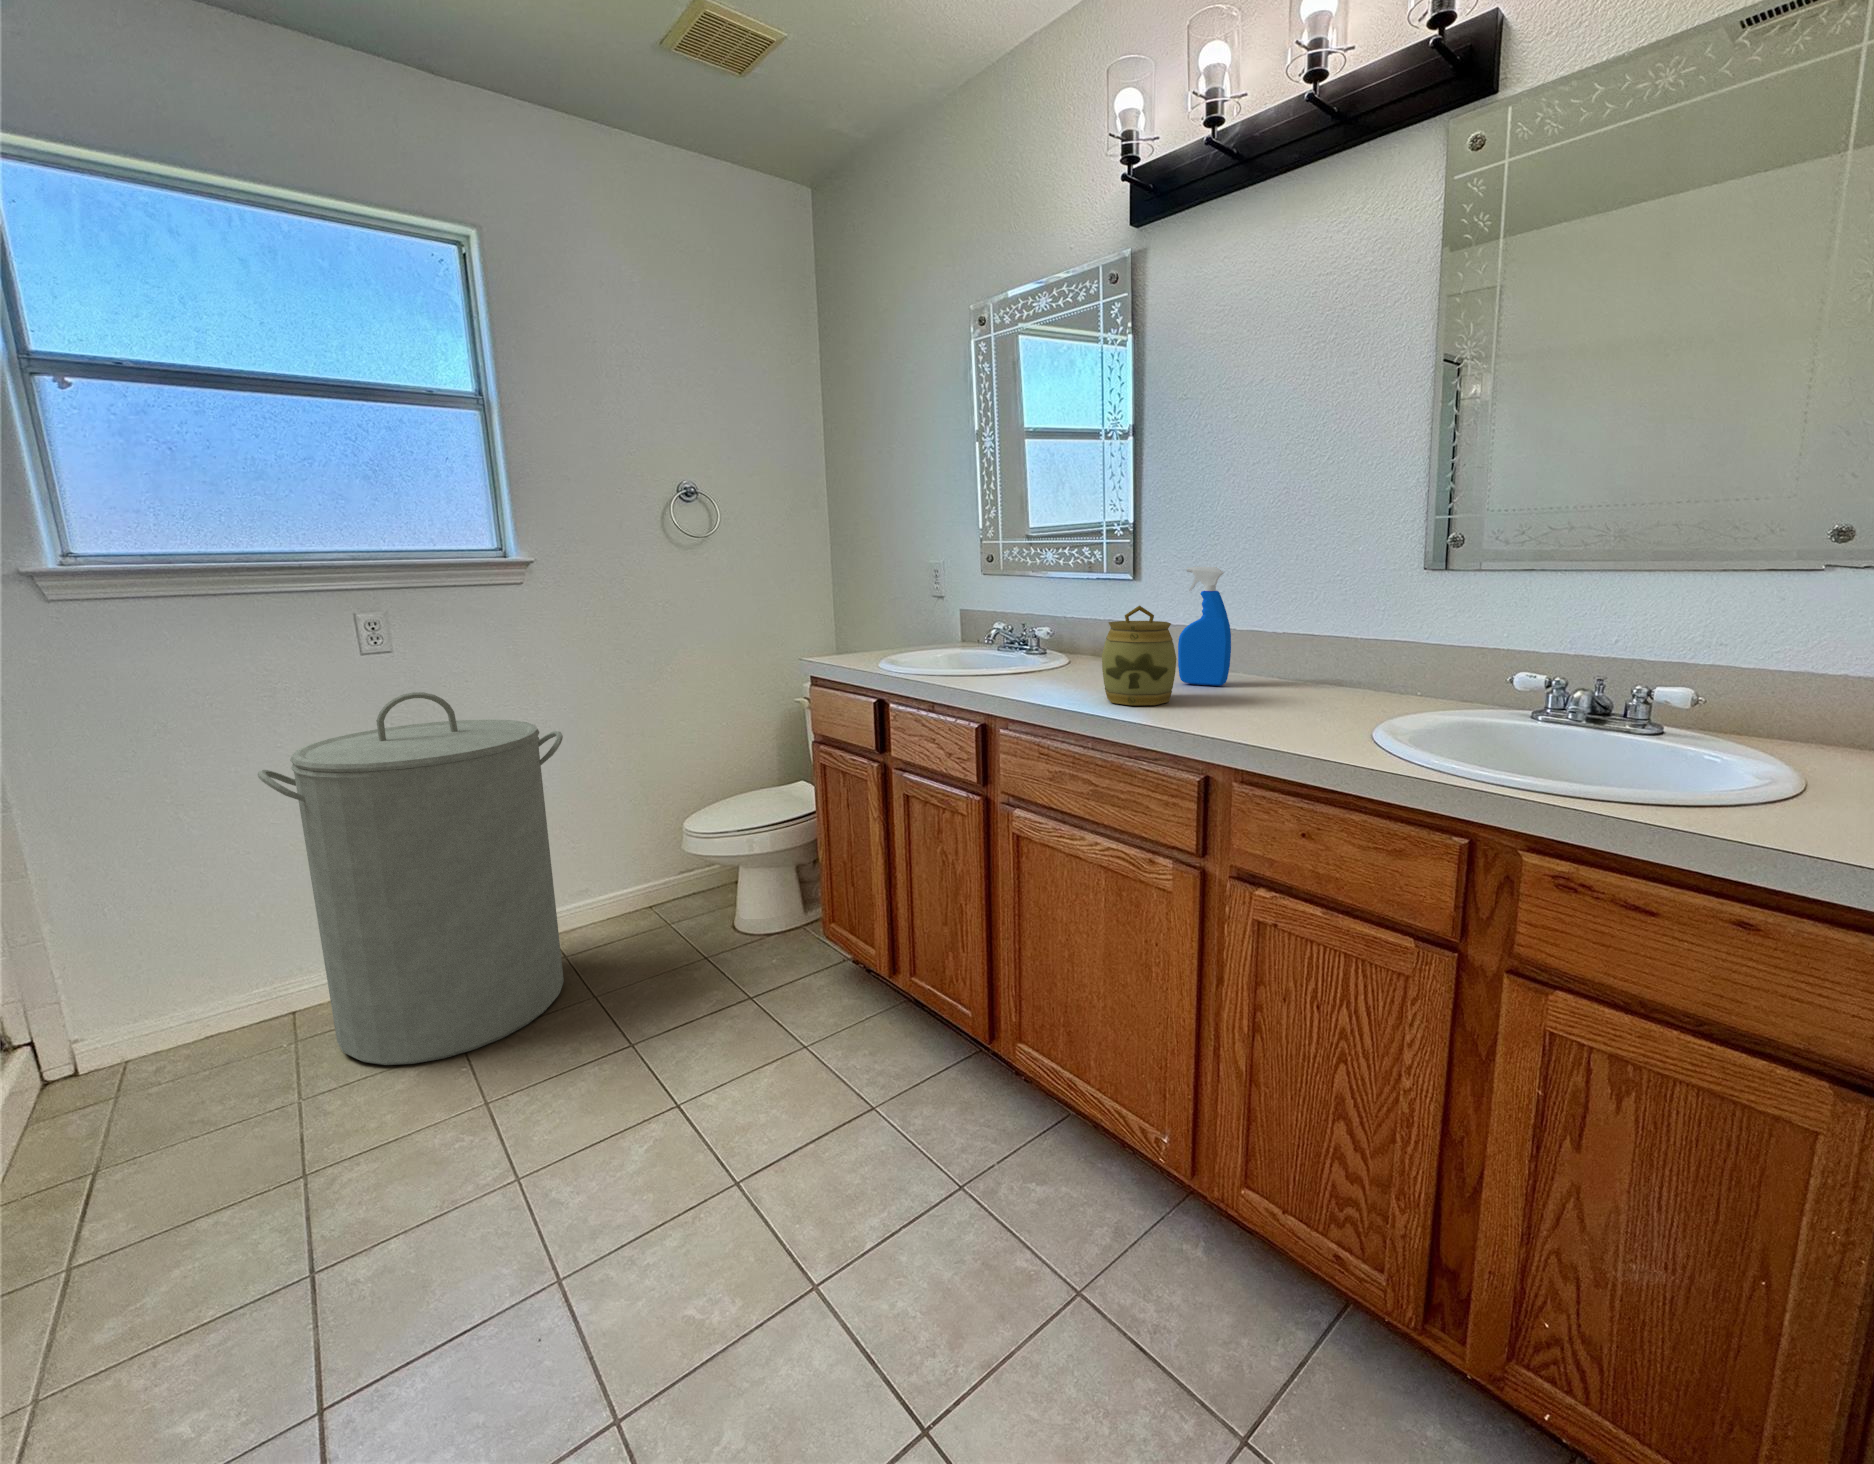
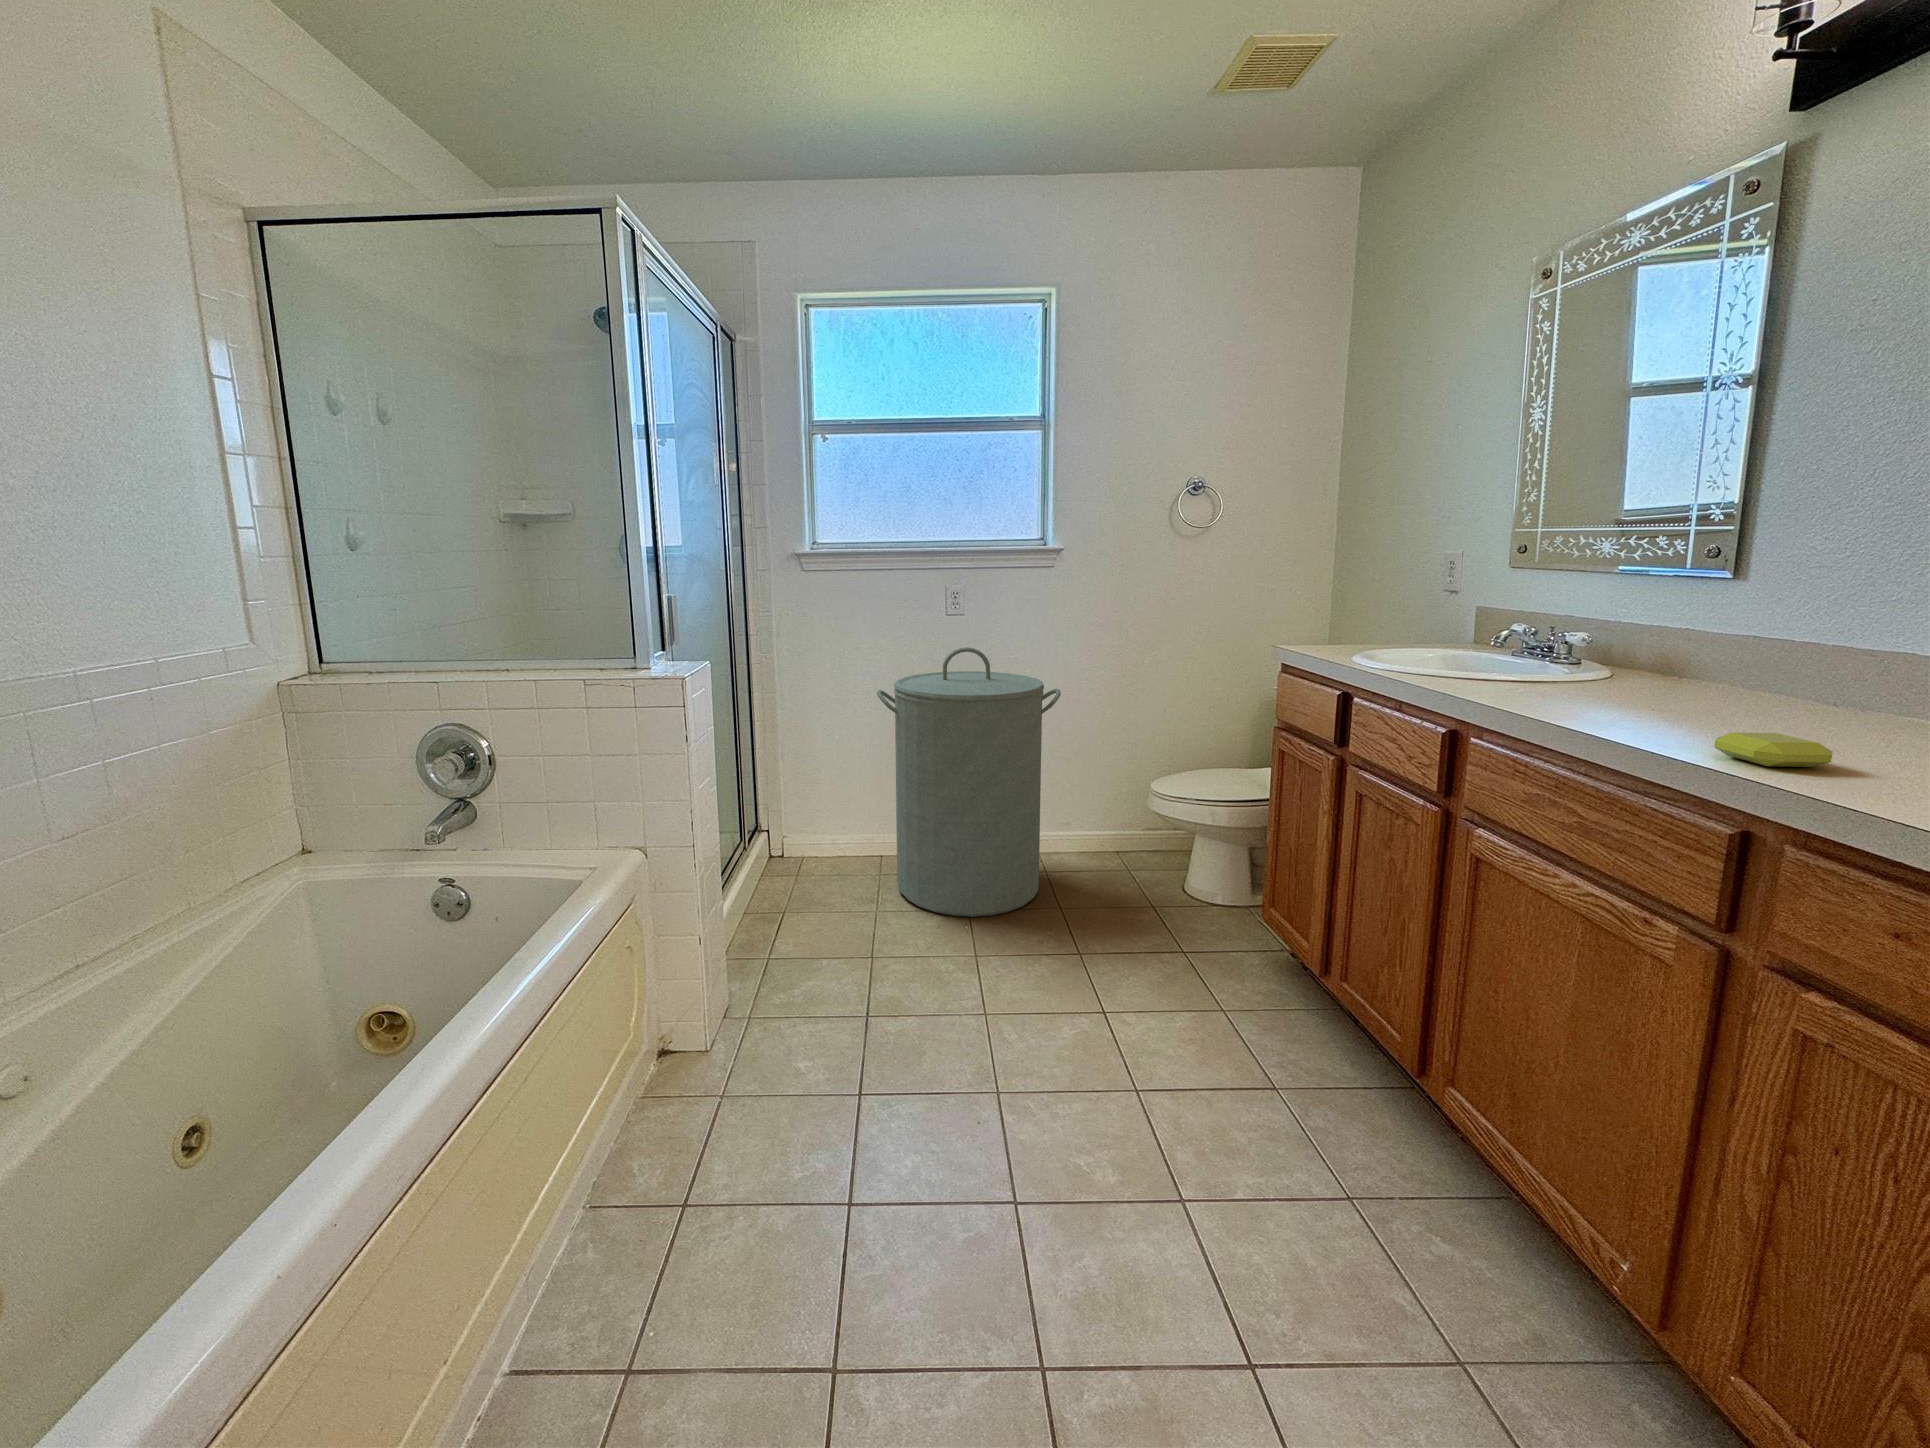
spray bottle: present [1178,567,1231,686] -> none [1778,563,1887,728]
jar: present [1102,606,1176,705] -> none [1624,611,1749,737]
soap bar: none [1174,696,1238,723] -> present [1714,732,1833,767]

